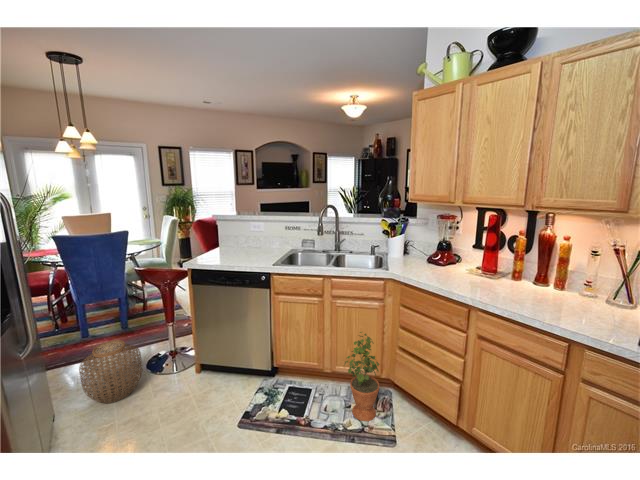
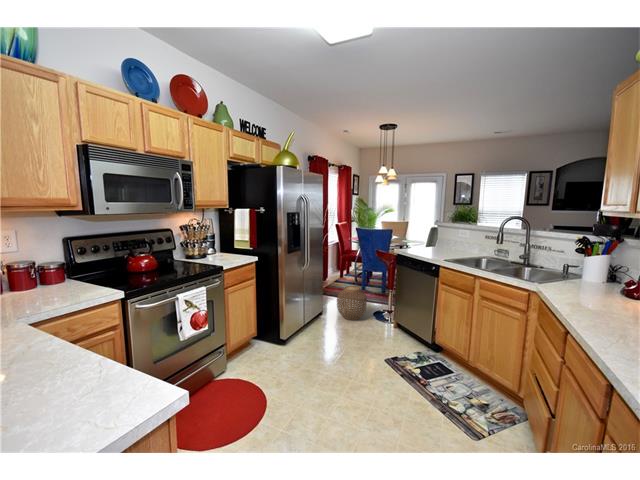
potted plant: present [345,332,379,421] -> none [460,331,499,417]

